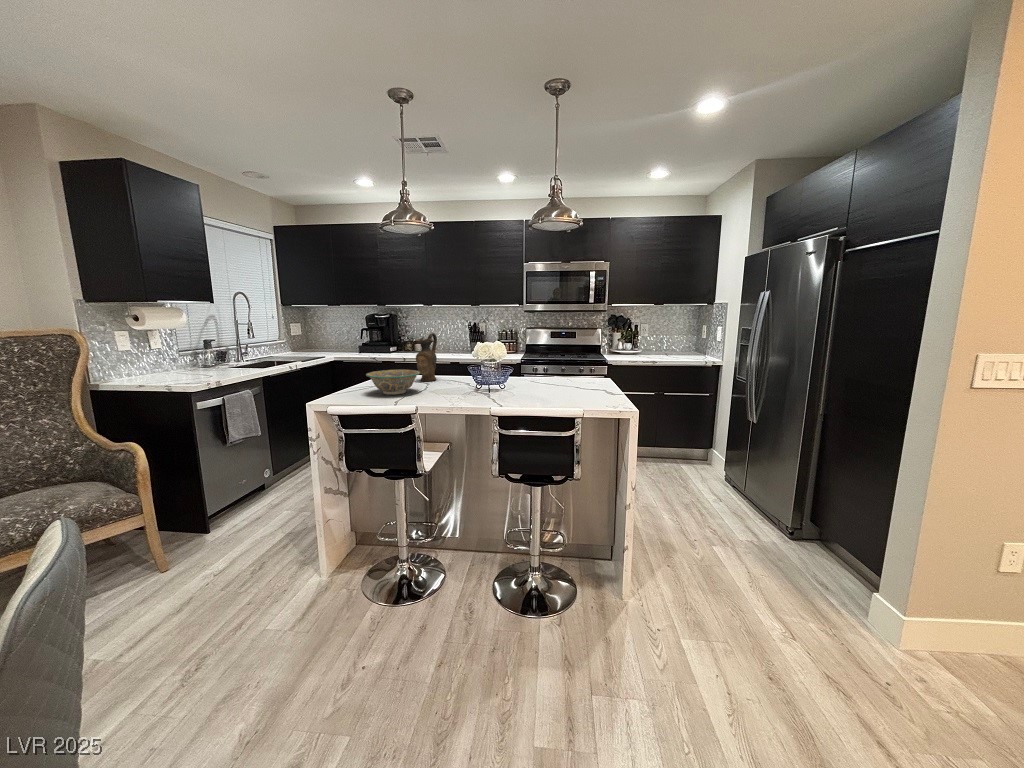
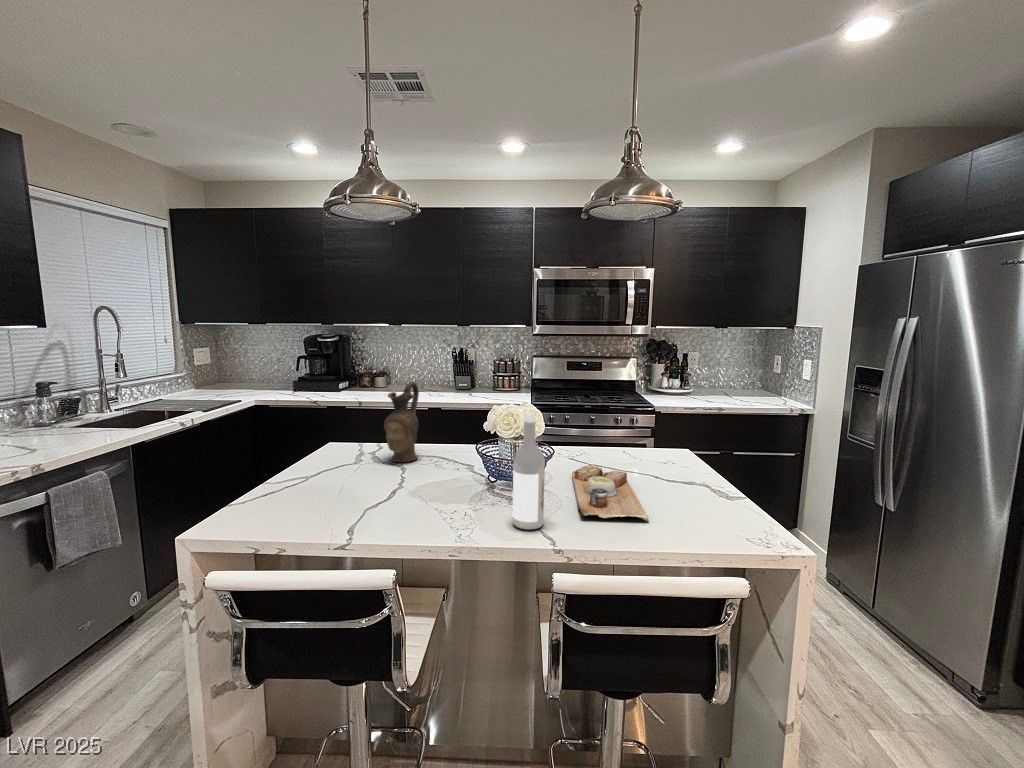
wine bottle: none [481,339,498,401] -> present [513,412,545,530]
bowl: present [366,370,420,395] -> none [296,453,396,507]
cutting board: none [519,379,556,400] -> present [572,464,649,522]

